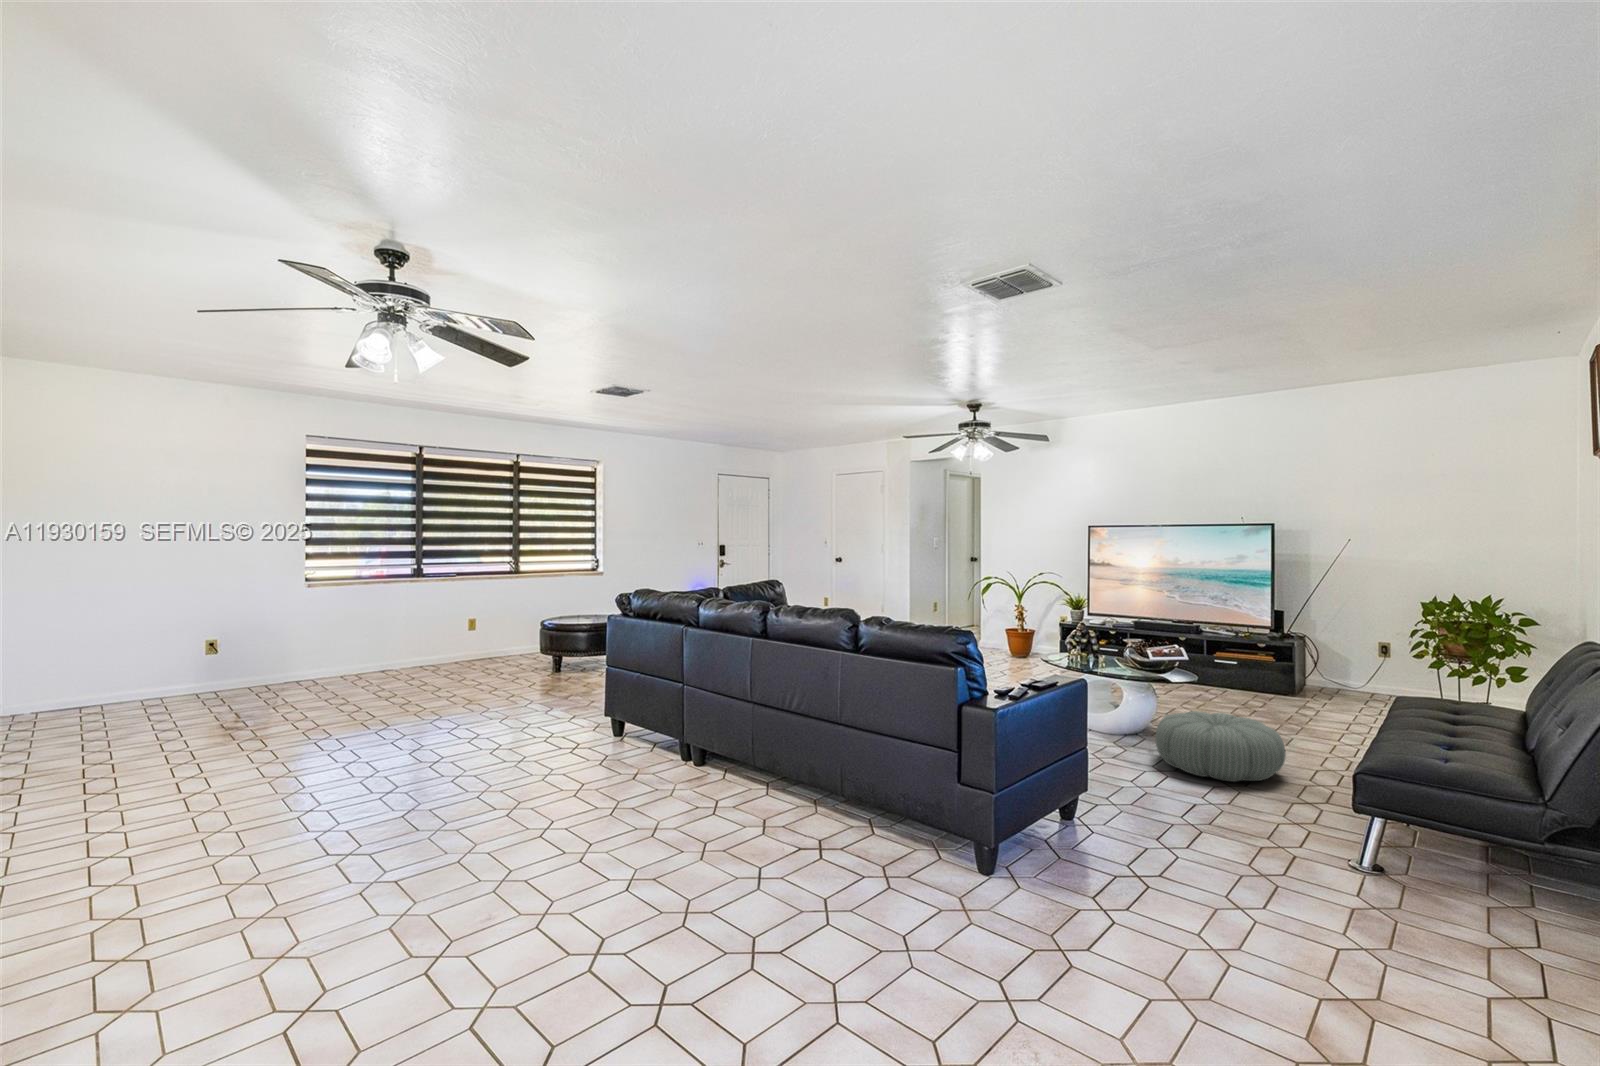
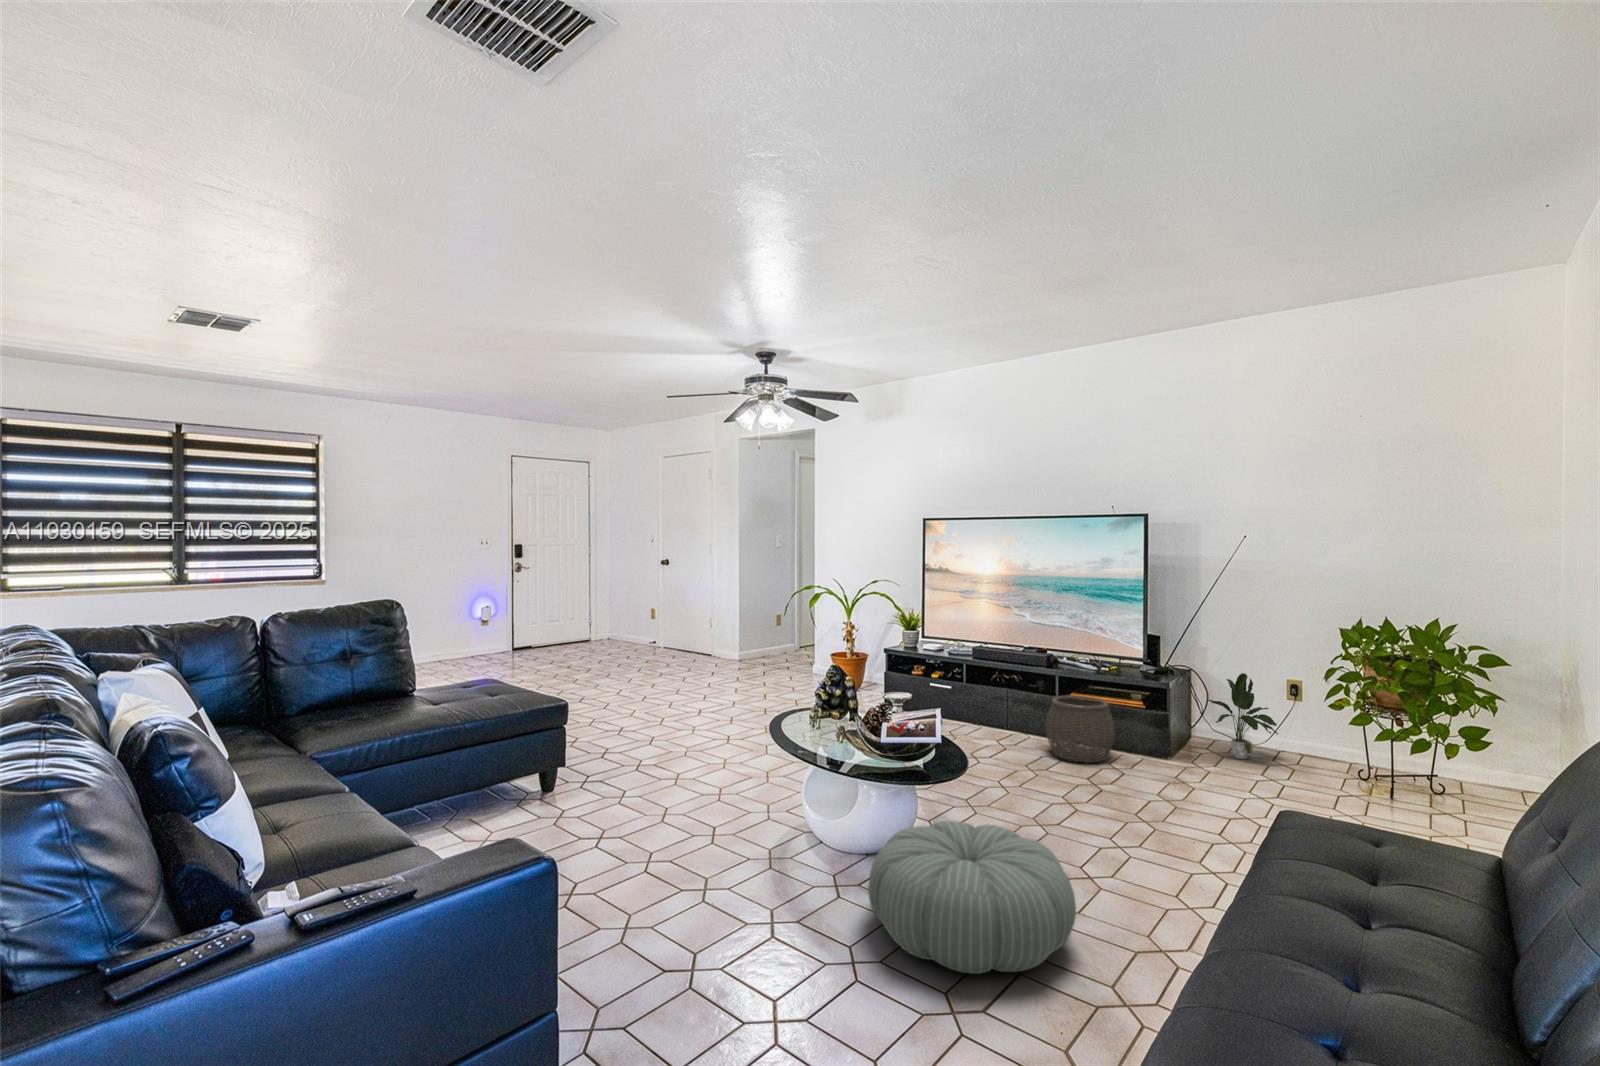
potted plant: none [1320,637,1372,697] -> present [1208,673,1278,759]
woven basket: none [1202,653,1255,698] -> present [1046,695,1114,763]

